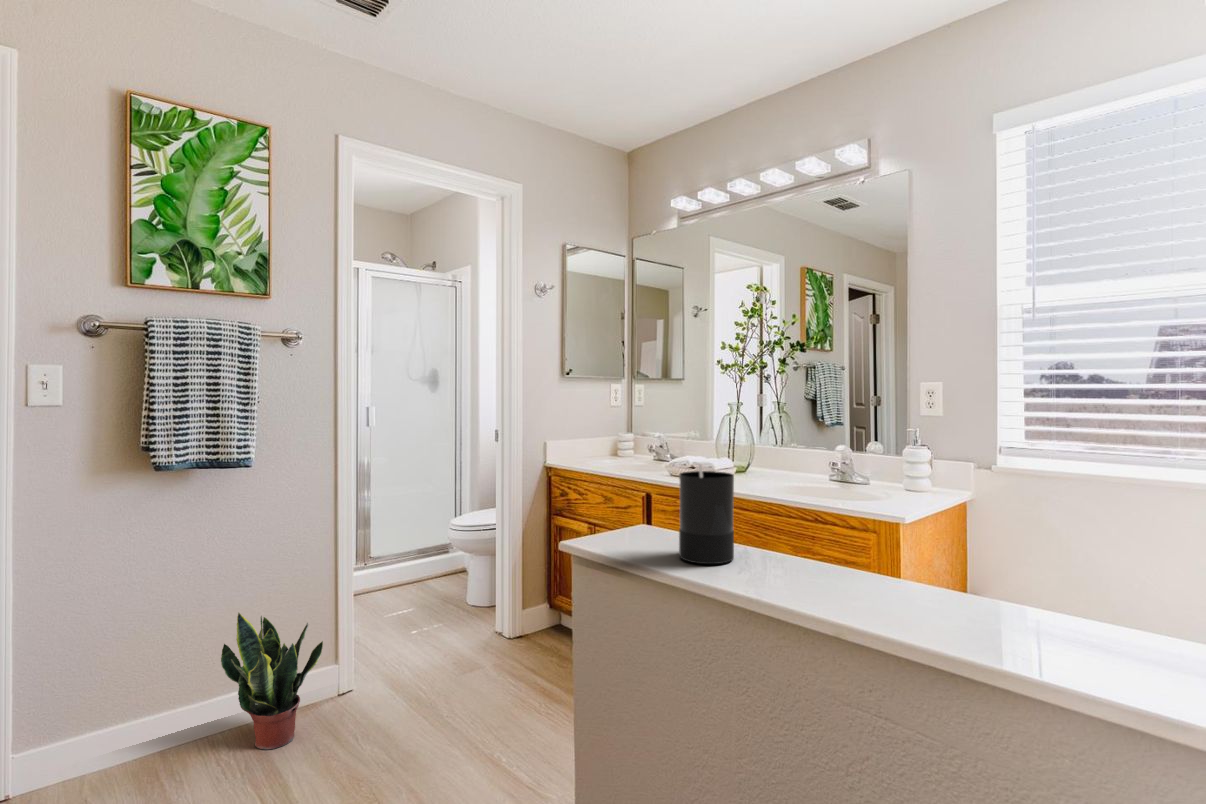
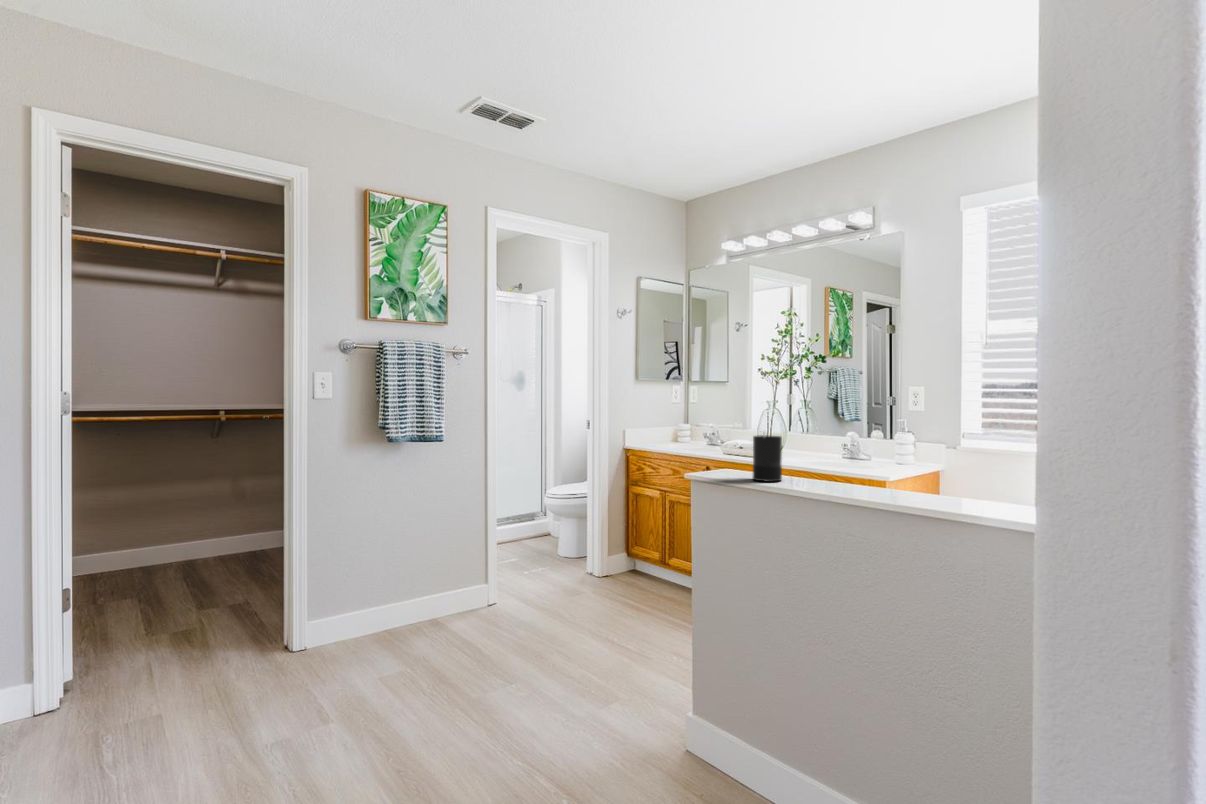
potted plant: present [221,613,323,749] -> none [423,540,486,633]

